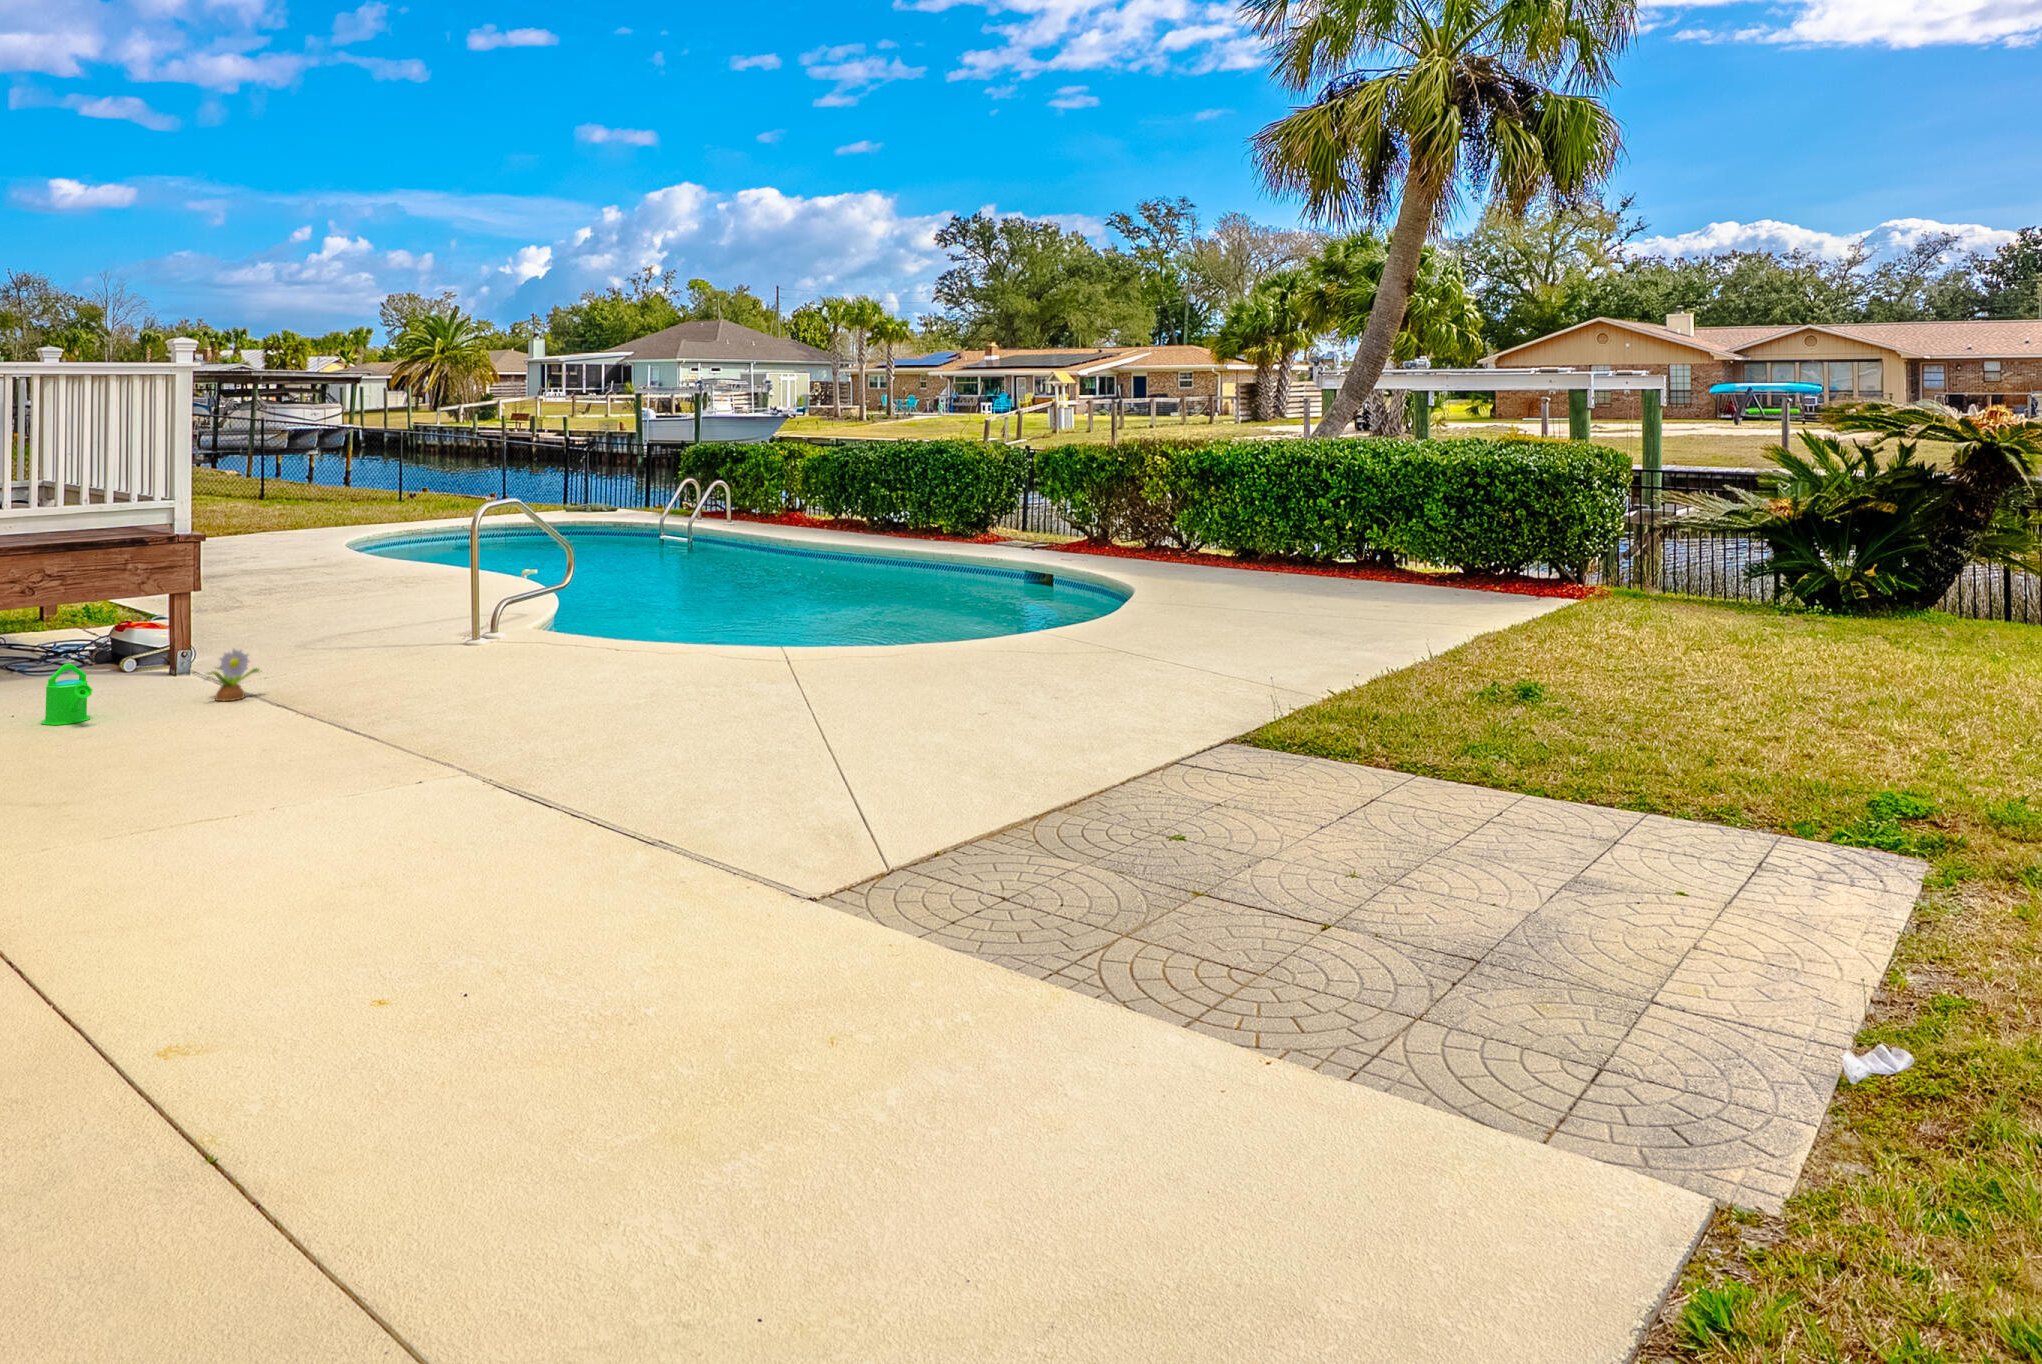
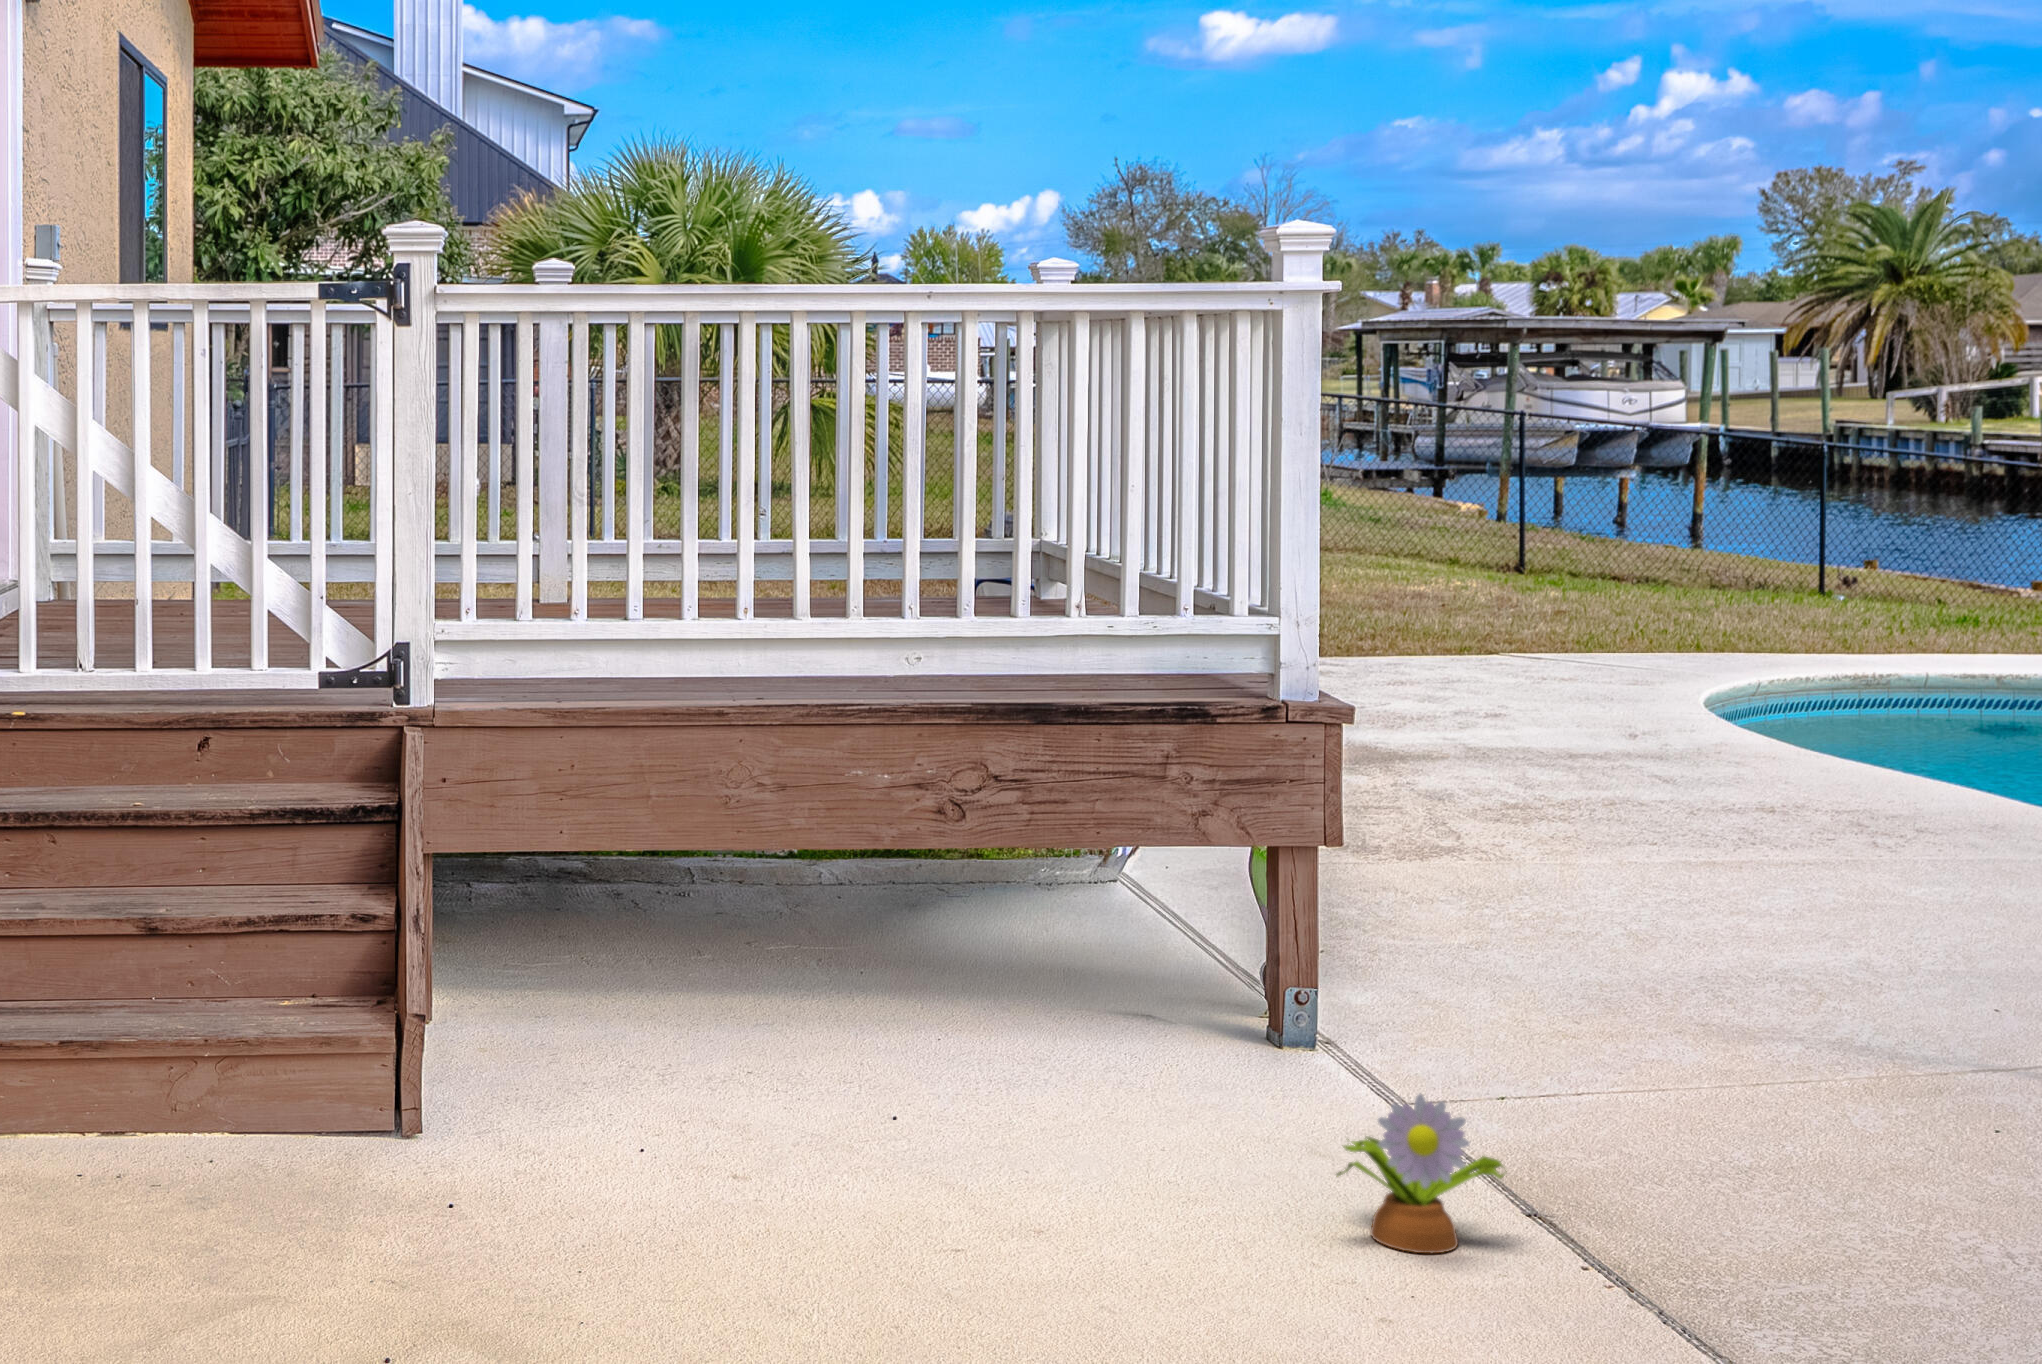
watering can: present [42,663,92,725] -> none [921,1065,1040,1240]

